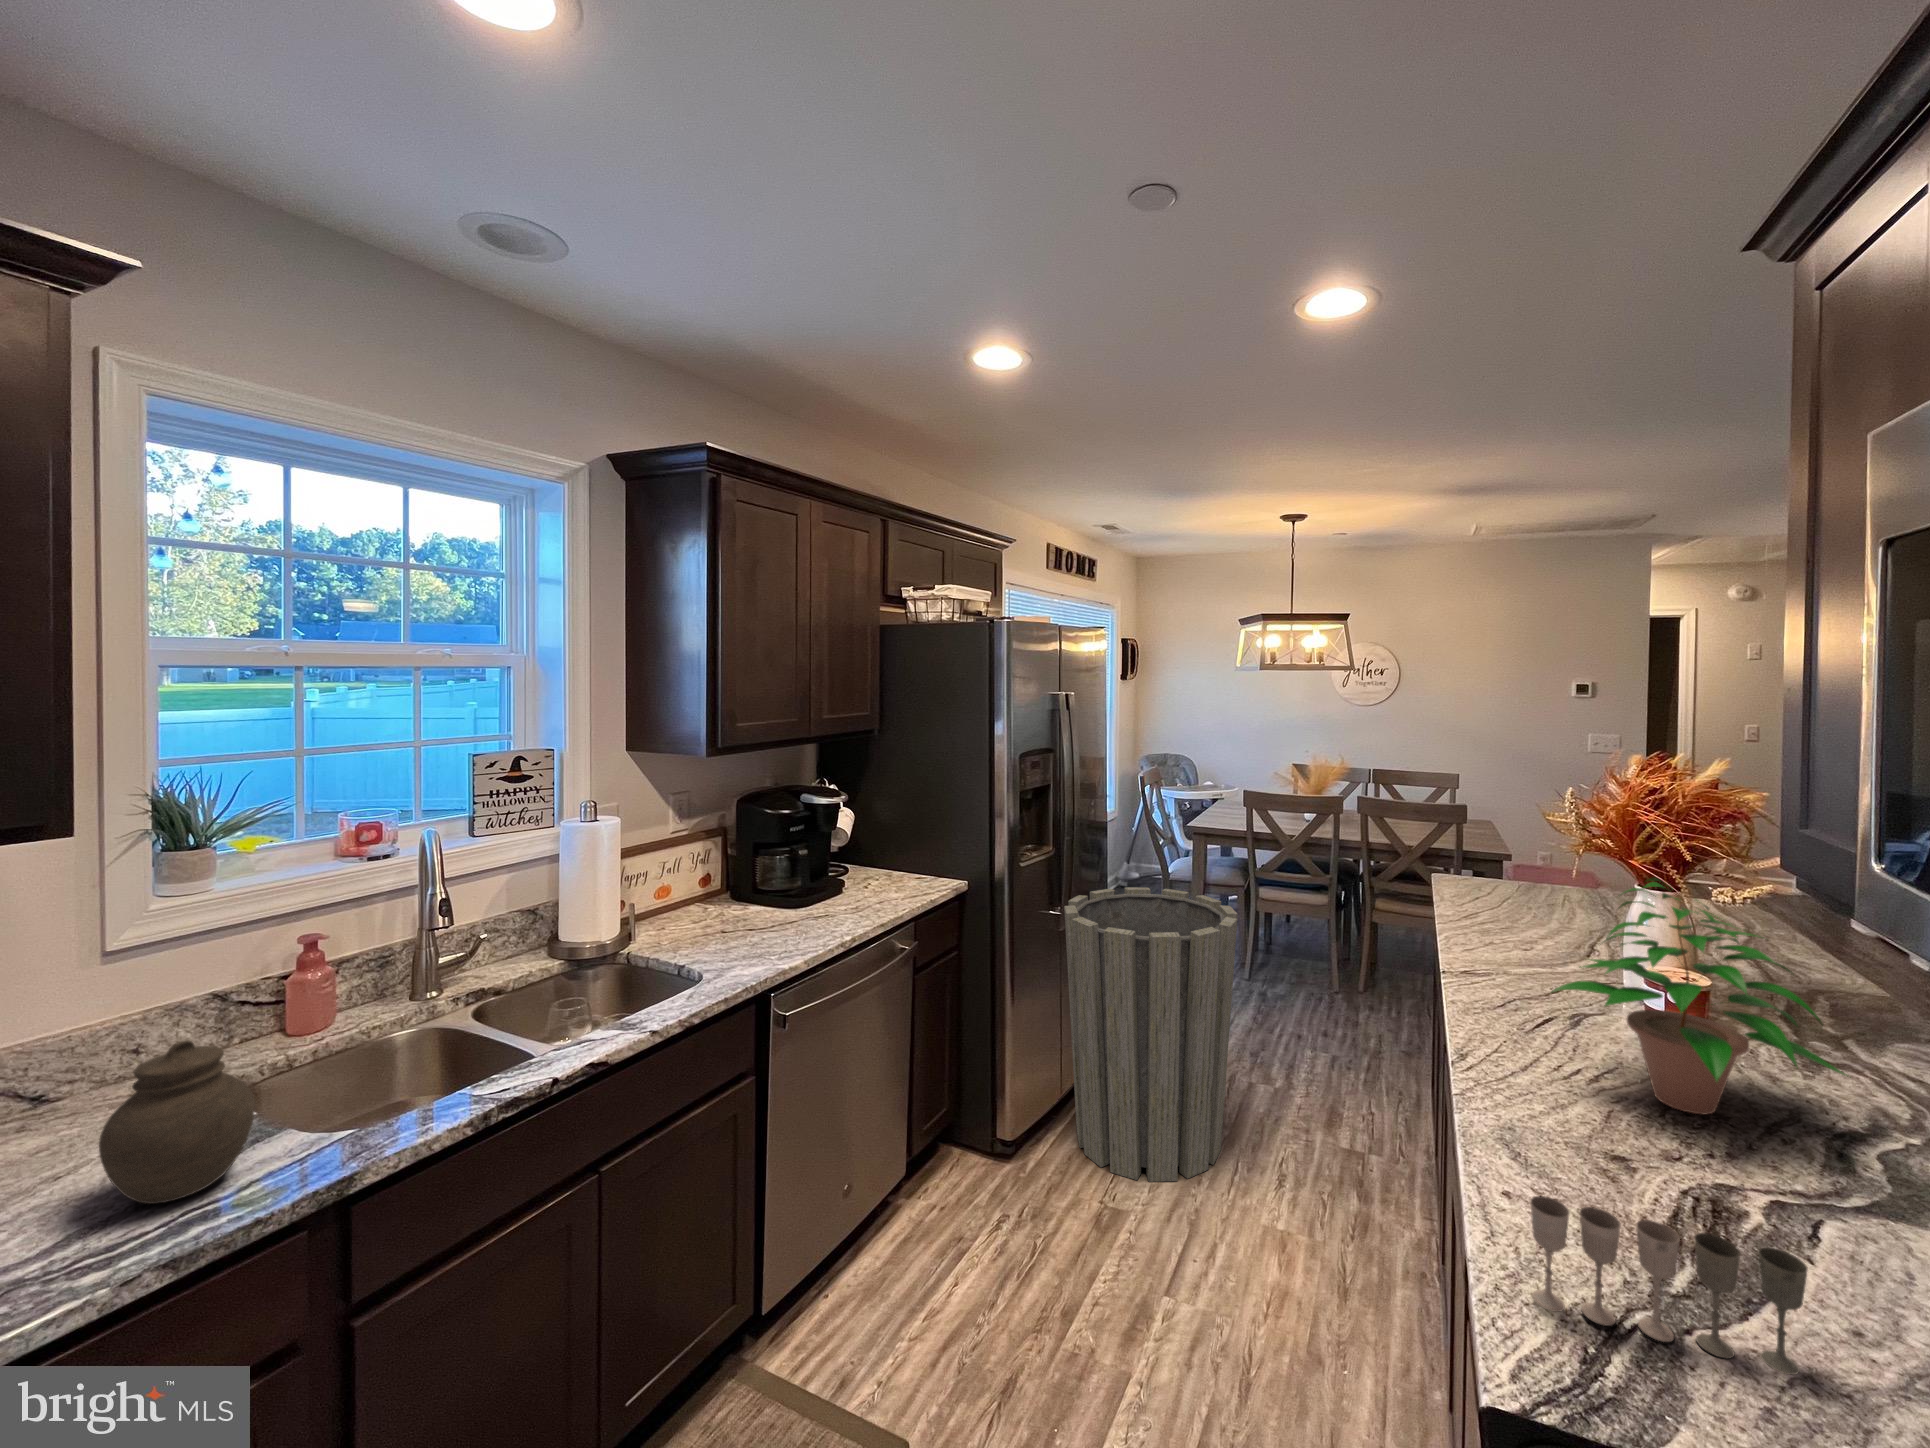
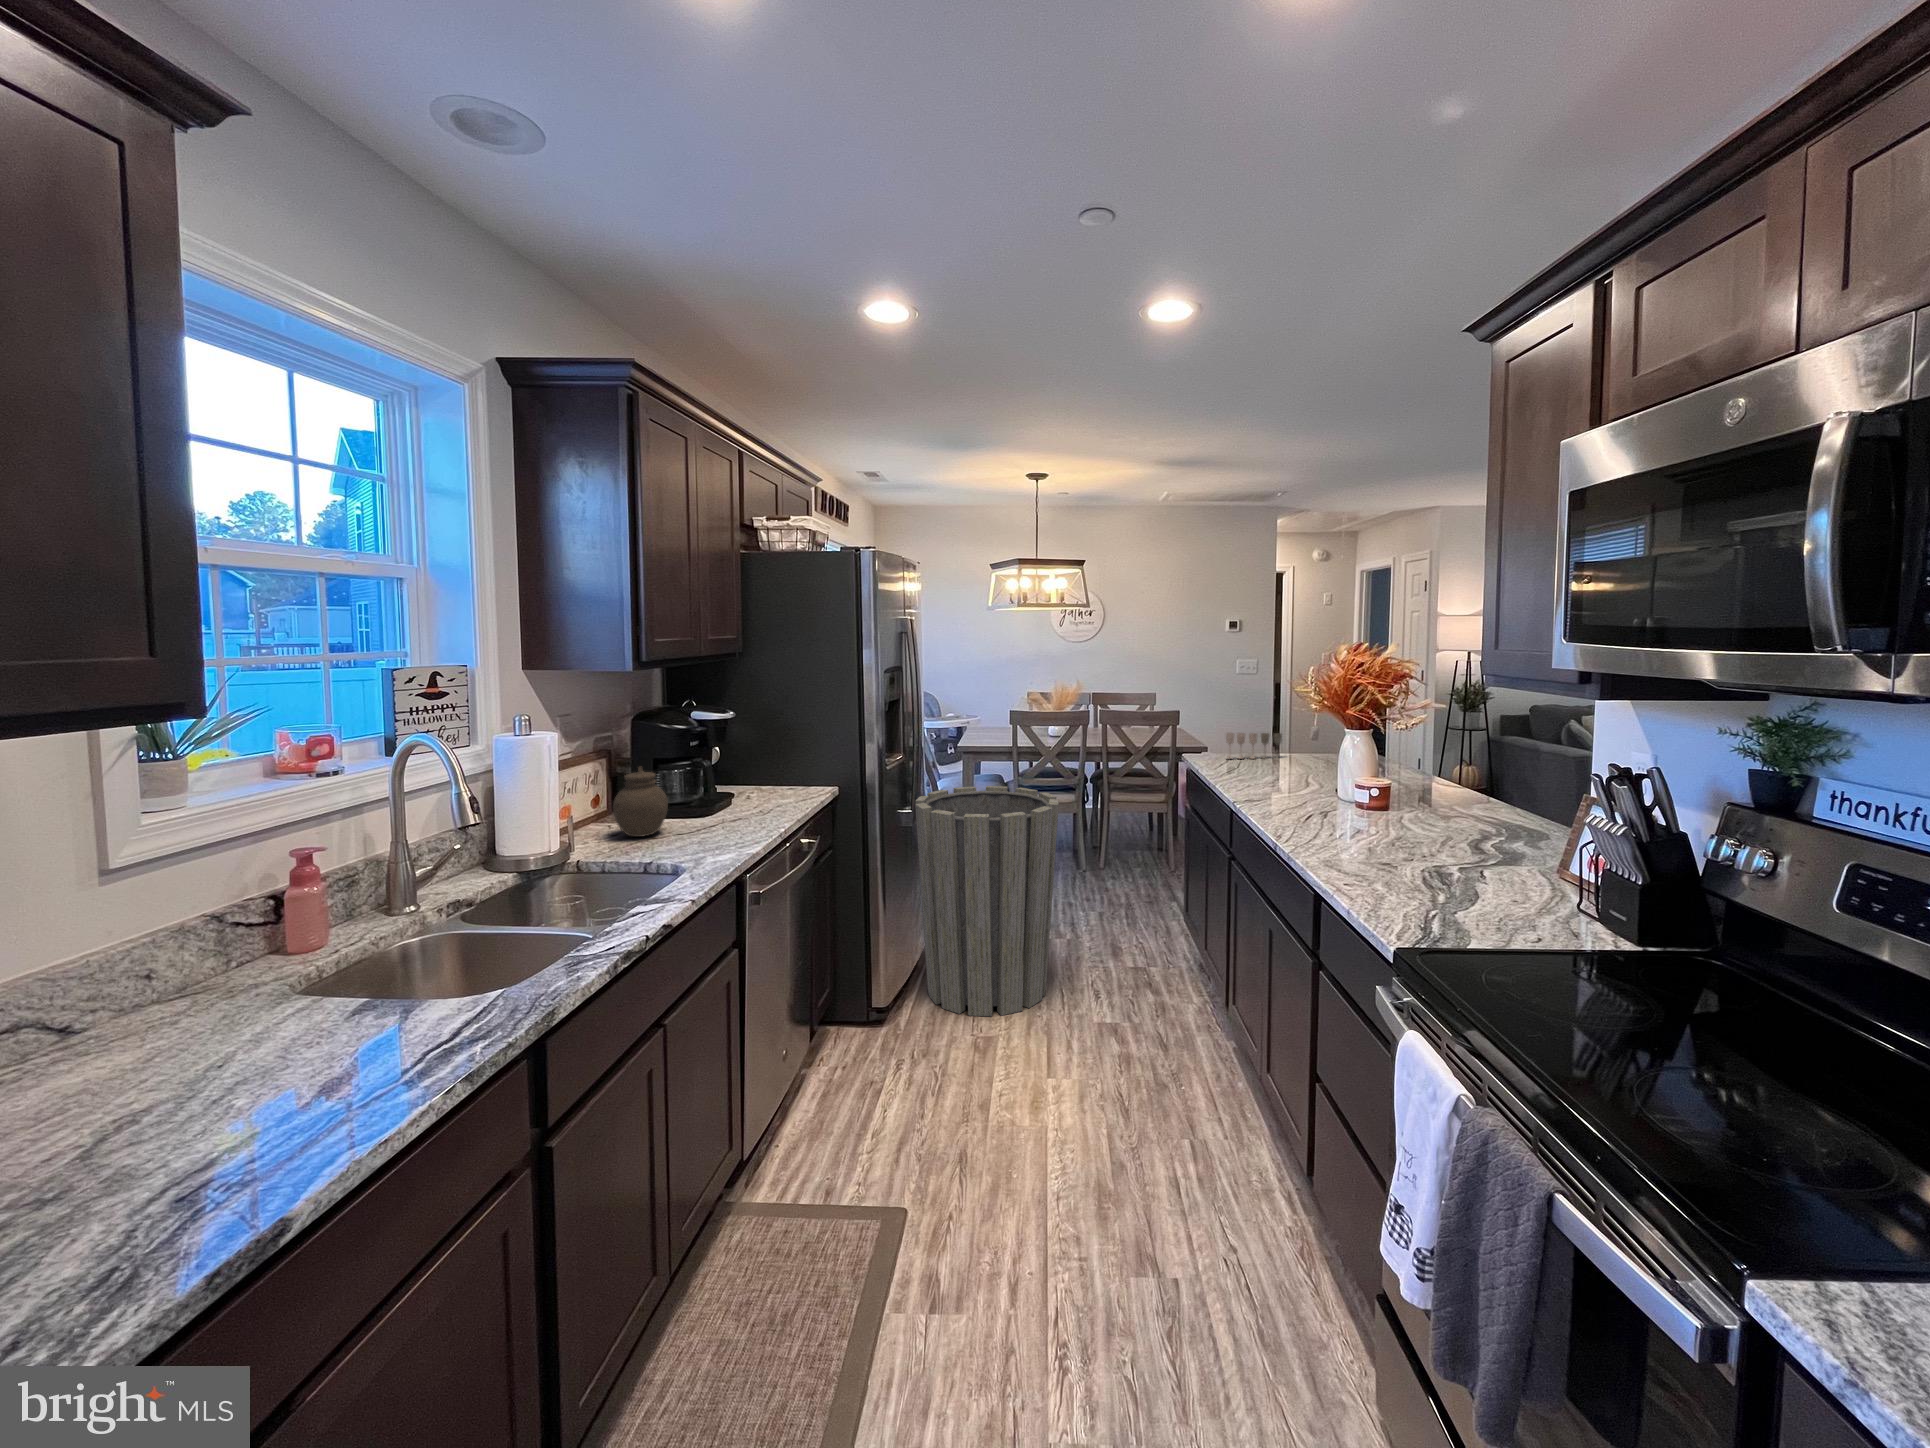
potted plant: present [1551,878,1851,1114] -> none [1345,709,1489,840]
jar: present [99,1040,255,1204] -> present [613,767,668,837]
wine glass: present [1530,1196,1808,1375] -> present [1226,733,1282,759]

